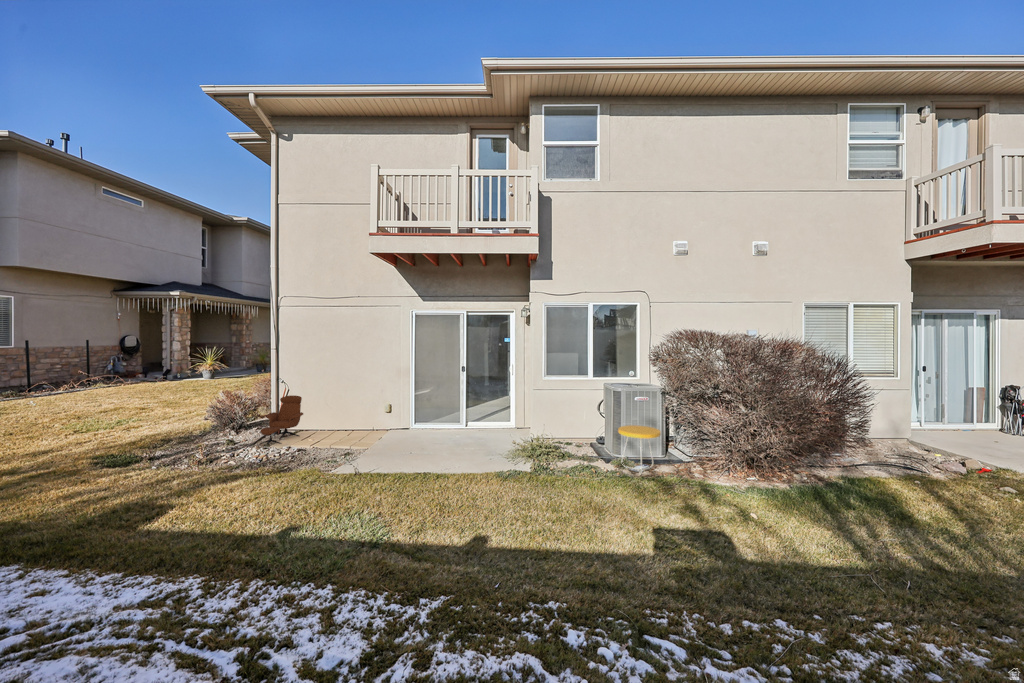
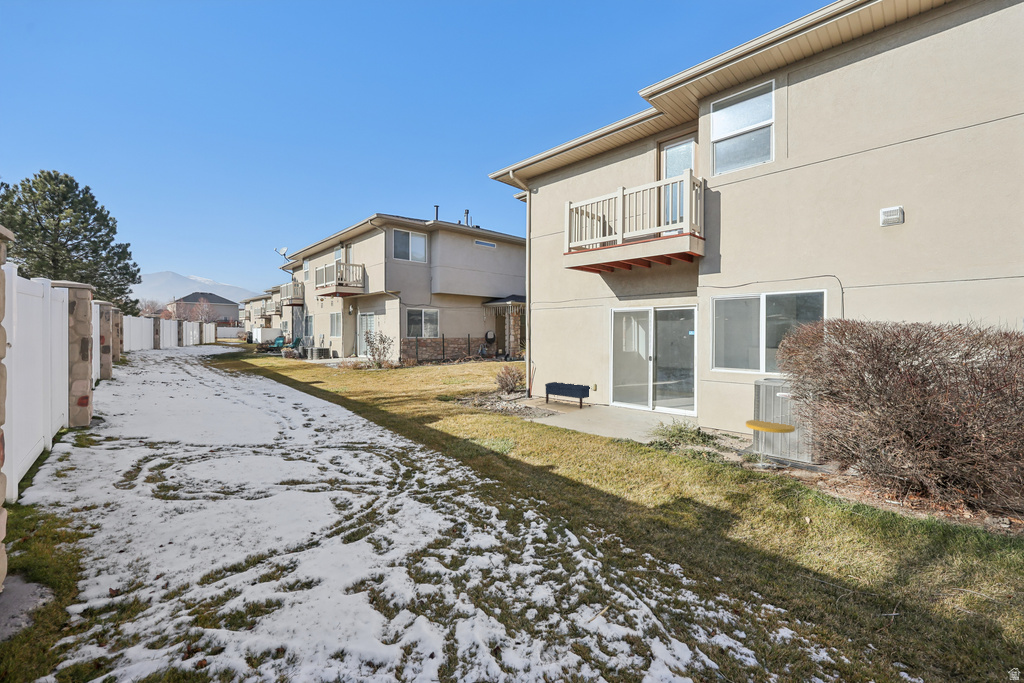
lounge chair: present [260,395,303,446] -> none [509,372,539,403]
bench: none [319,406,386,438] -> present [545,382,591,409]

